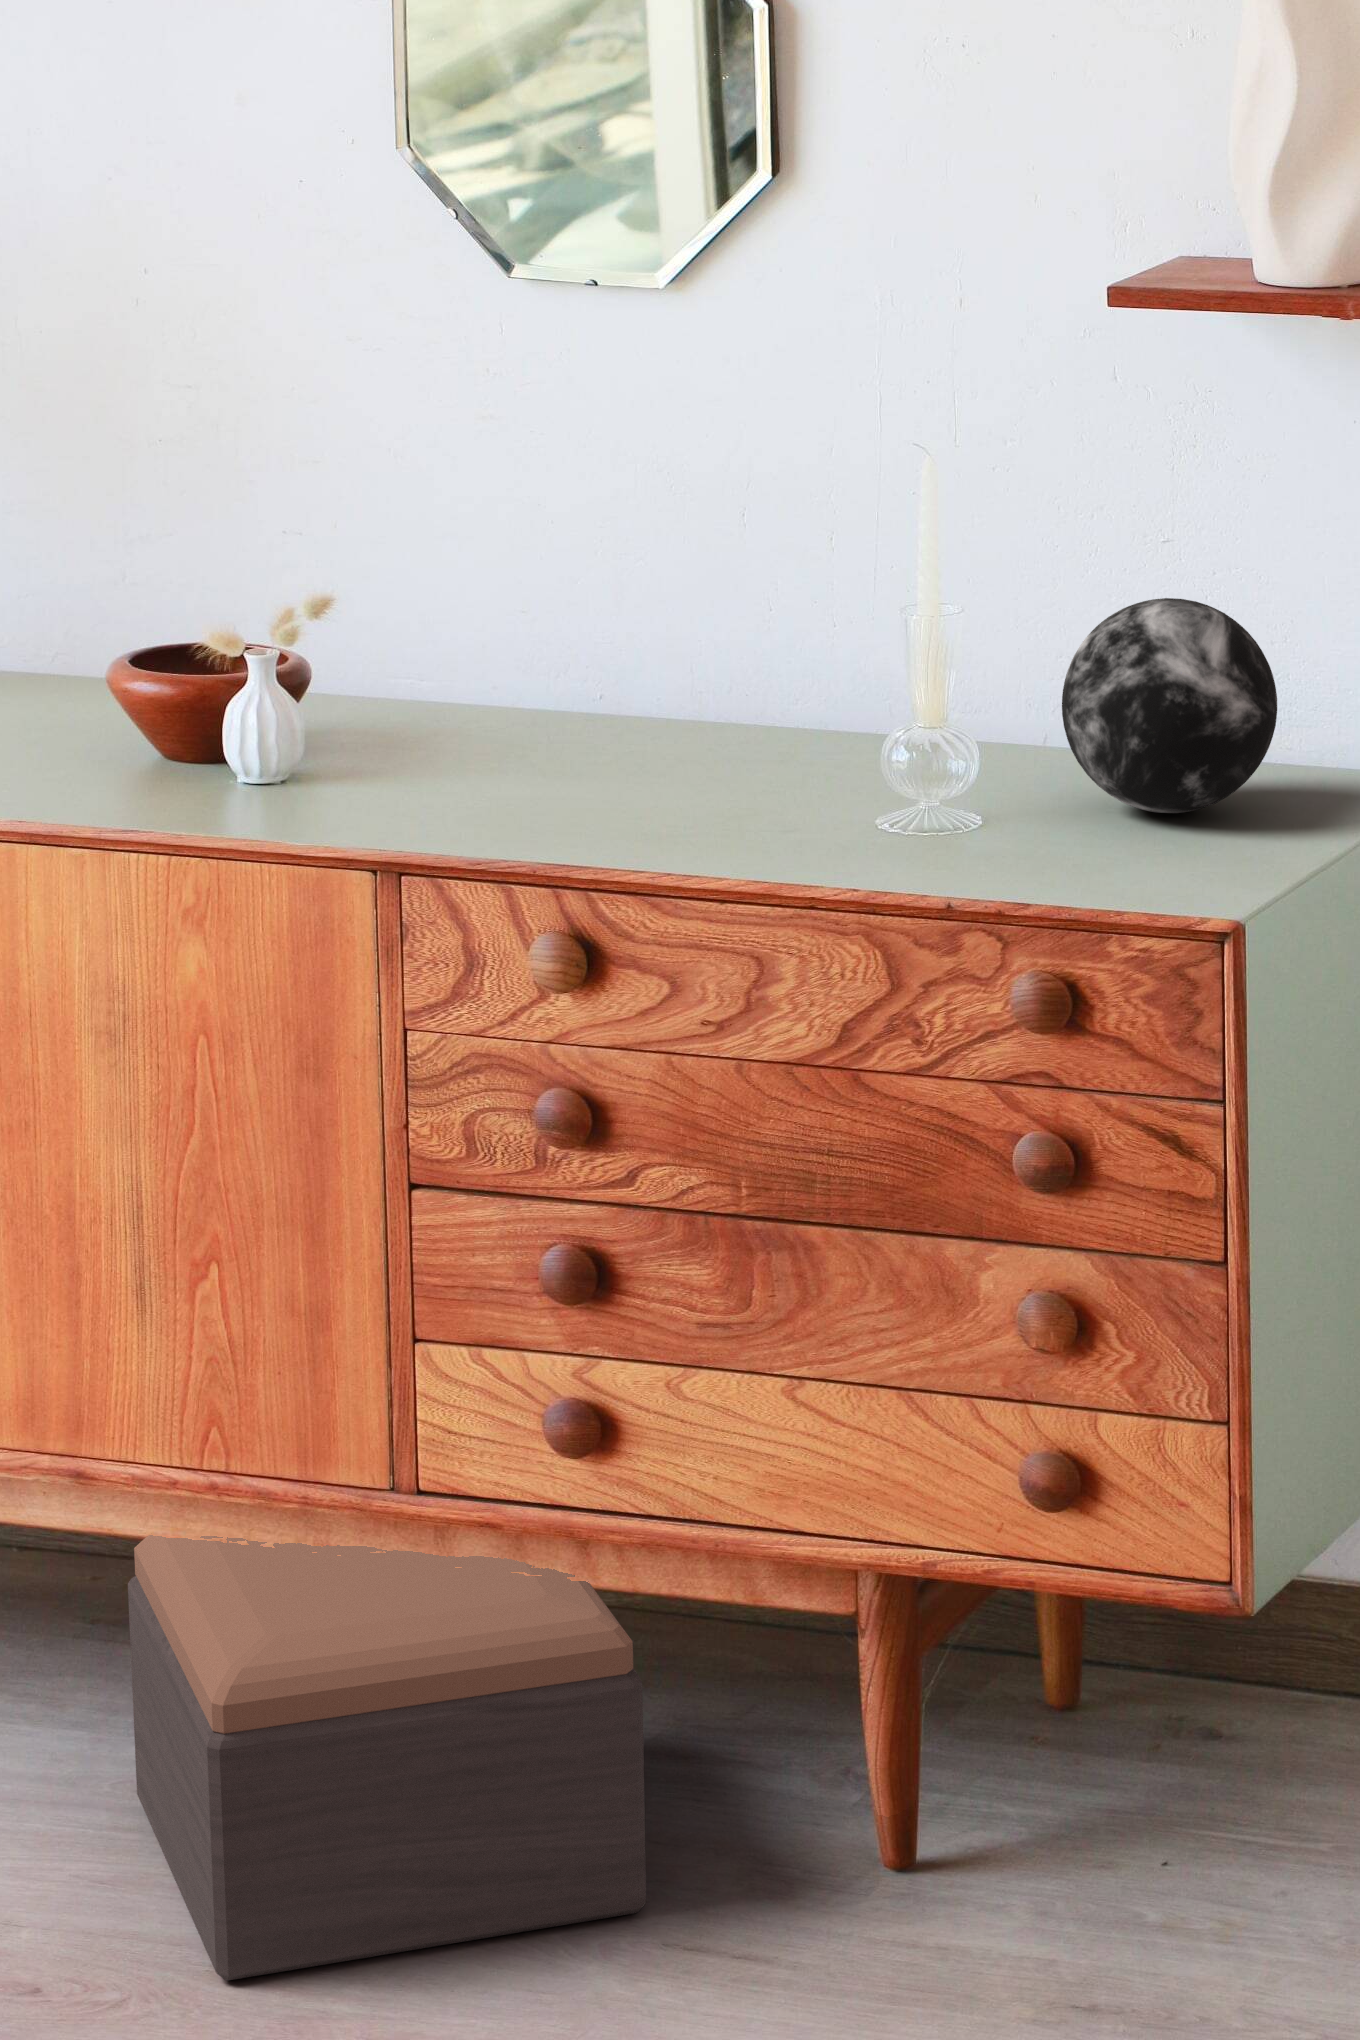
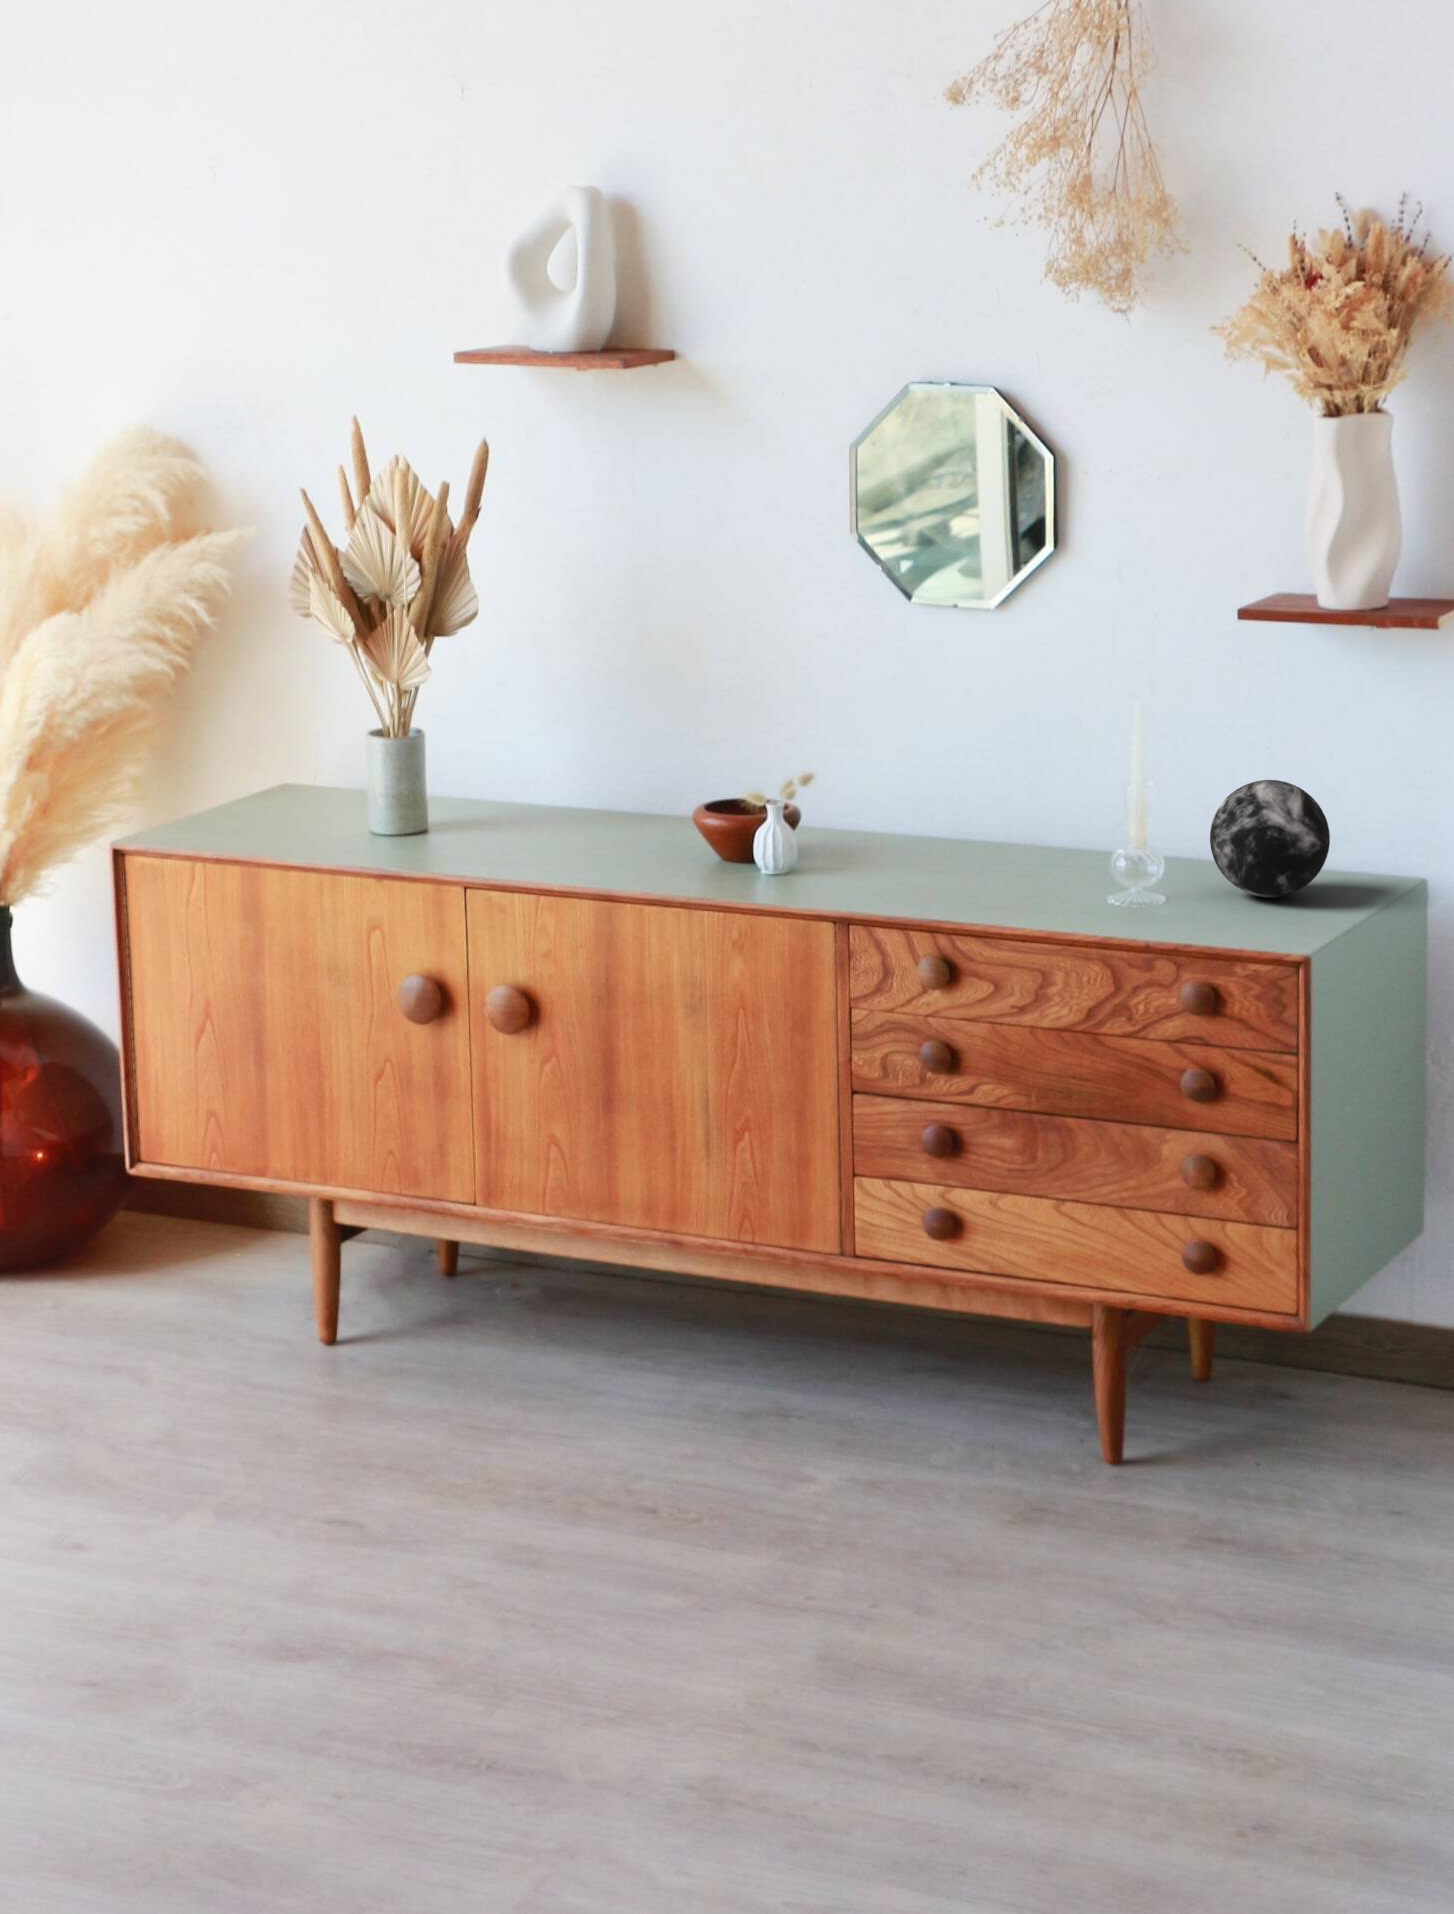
footstool: present [128,1535,646,1981] -> none [697,1255,976,1512]

